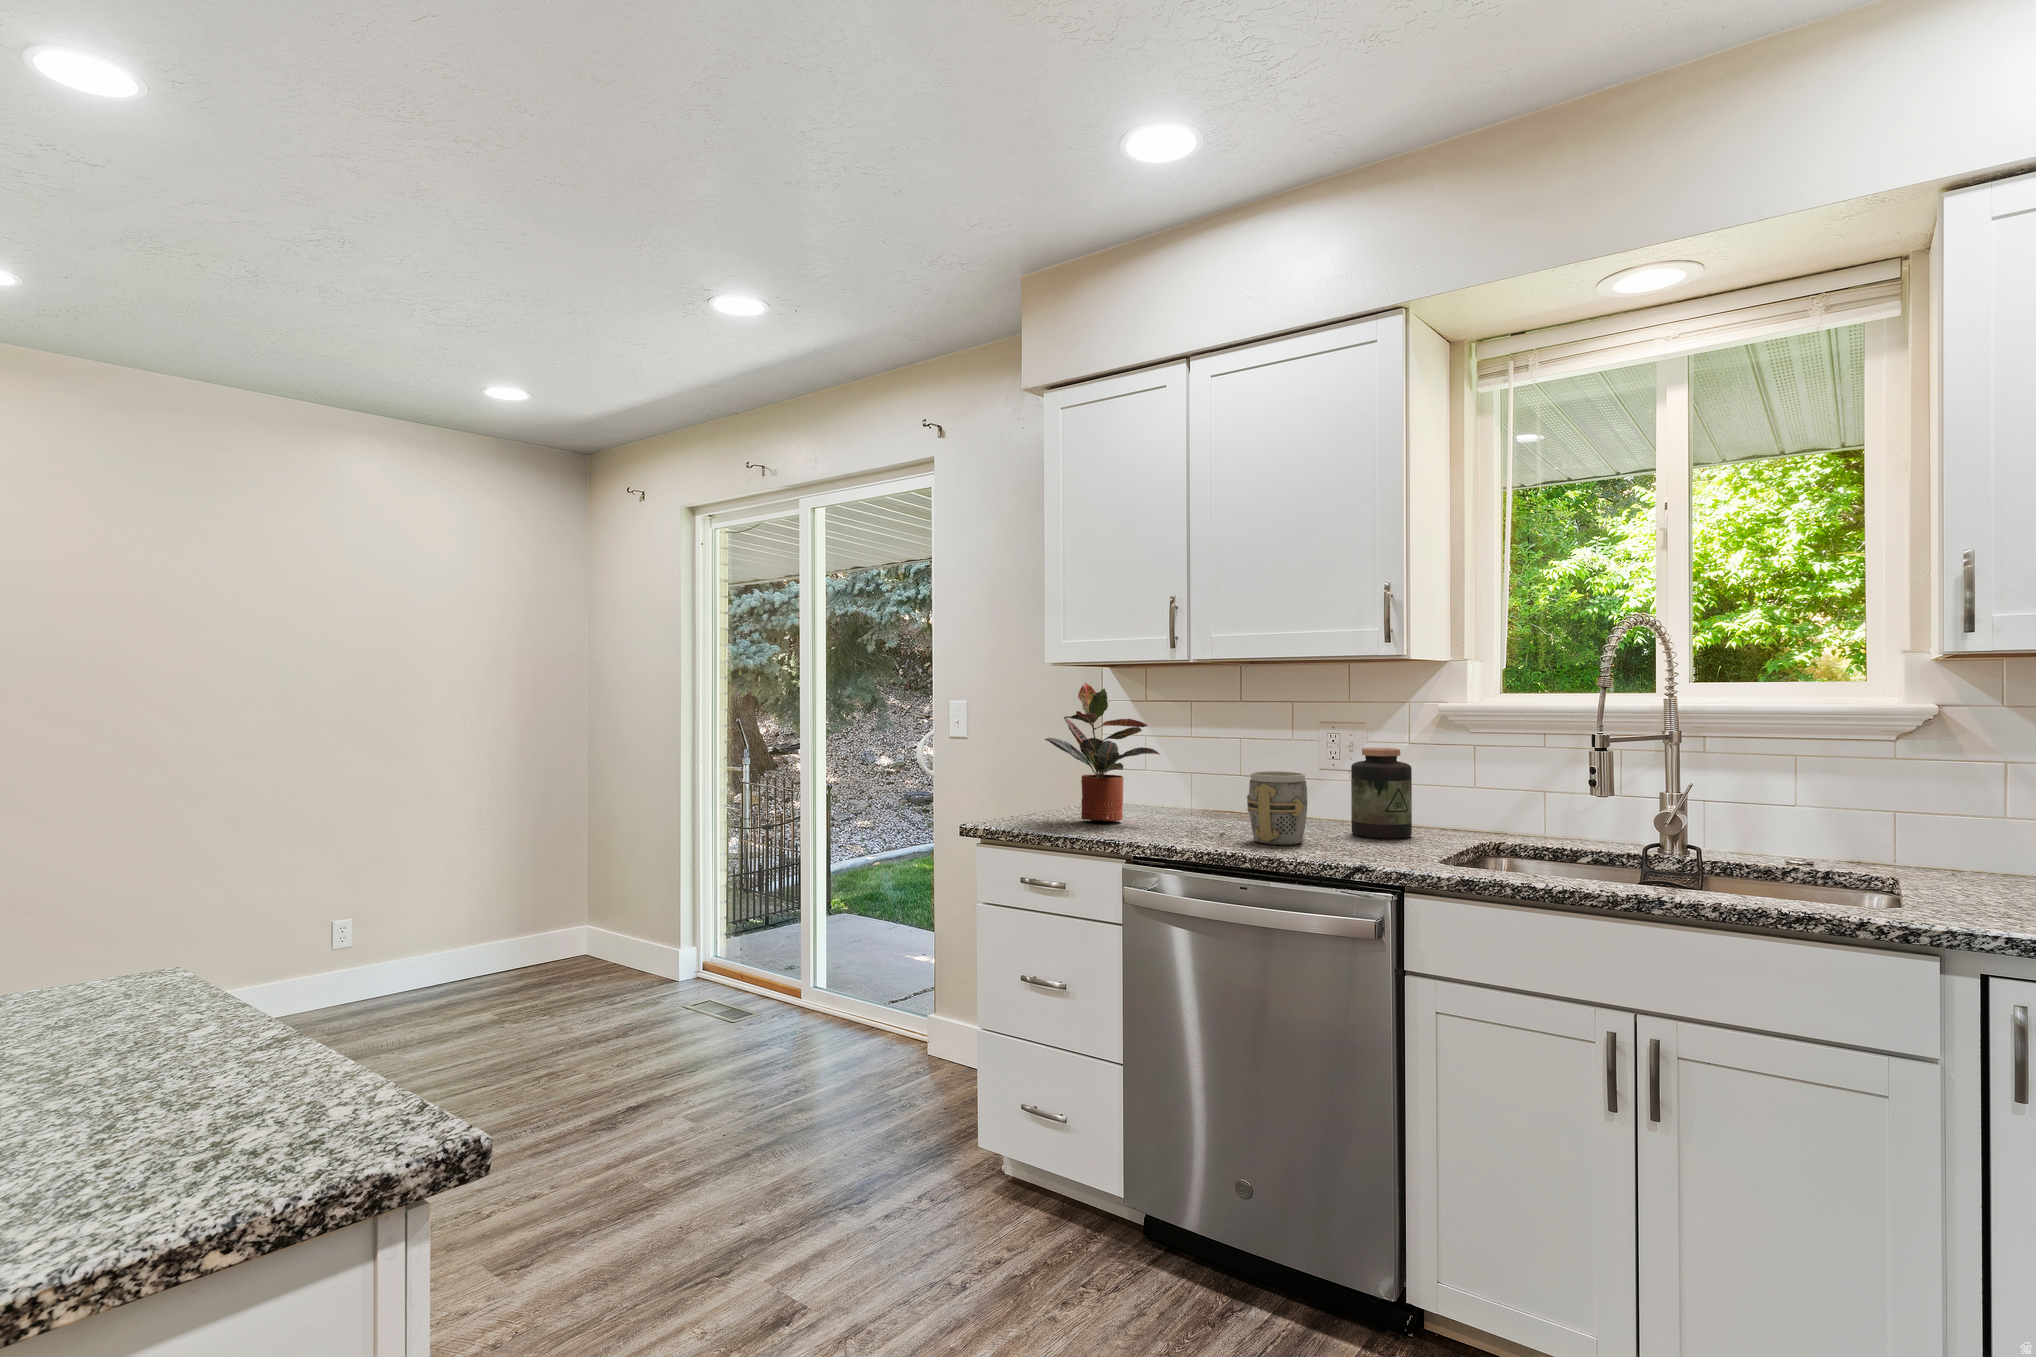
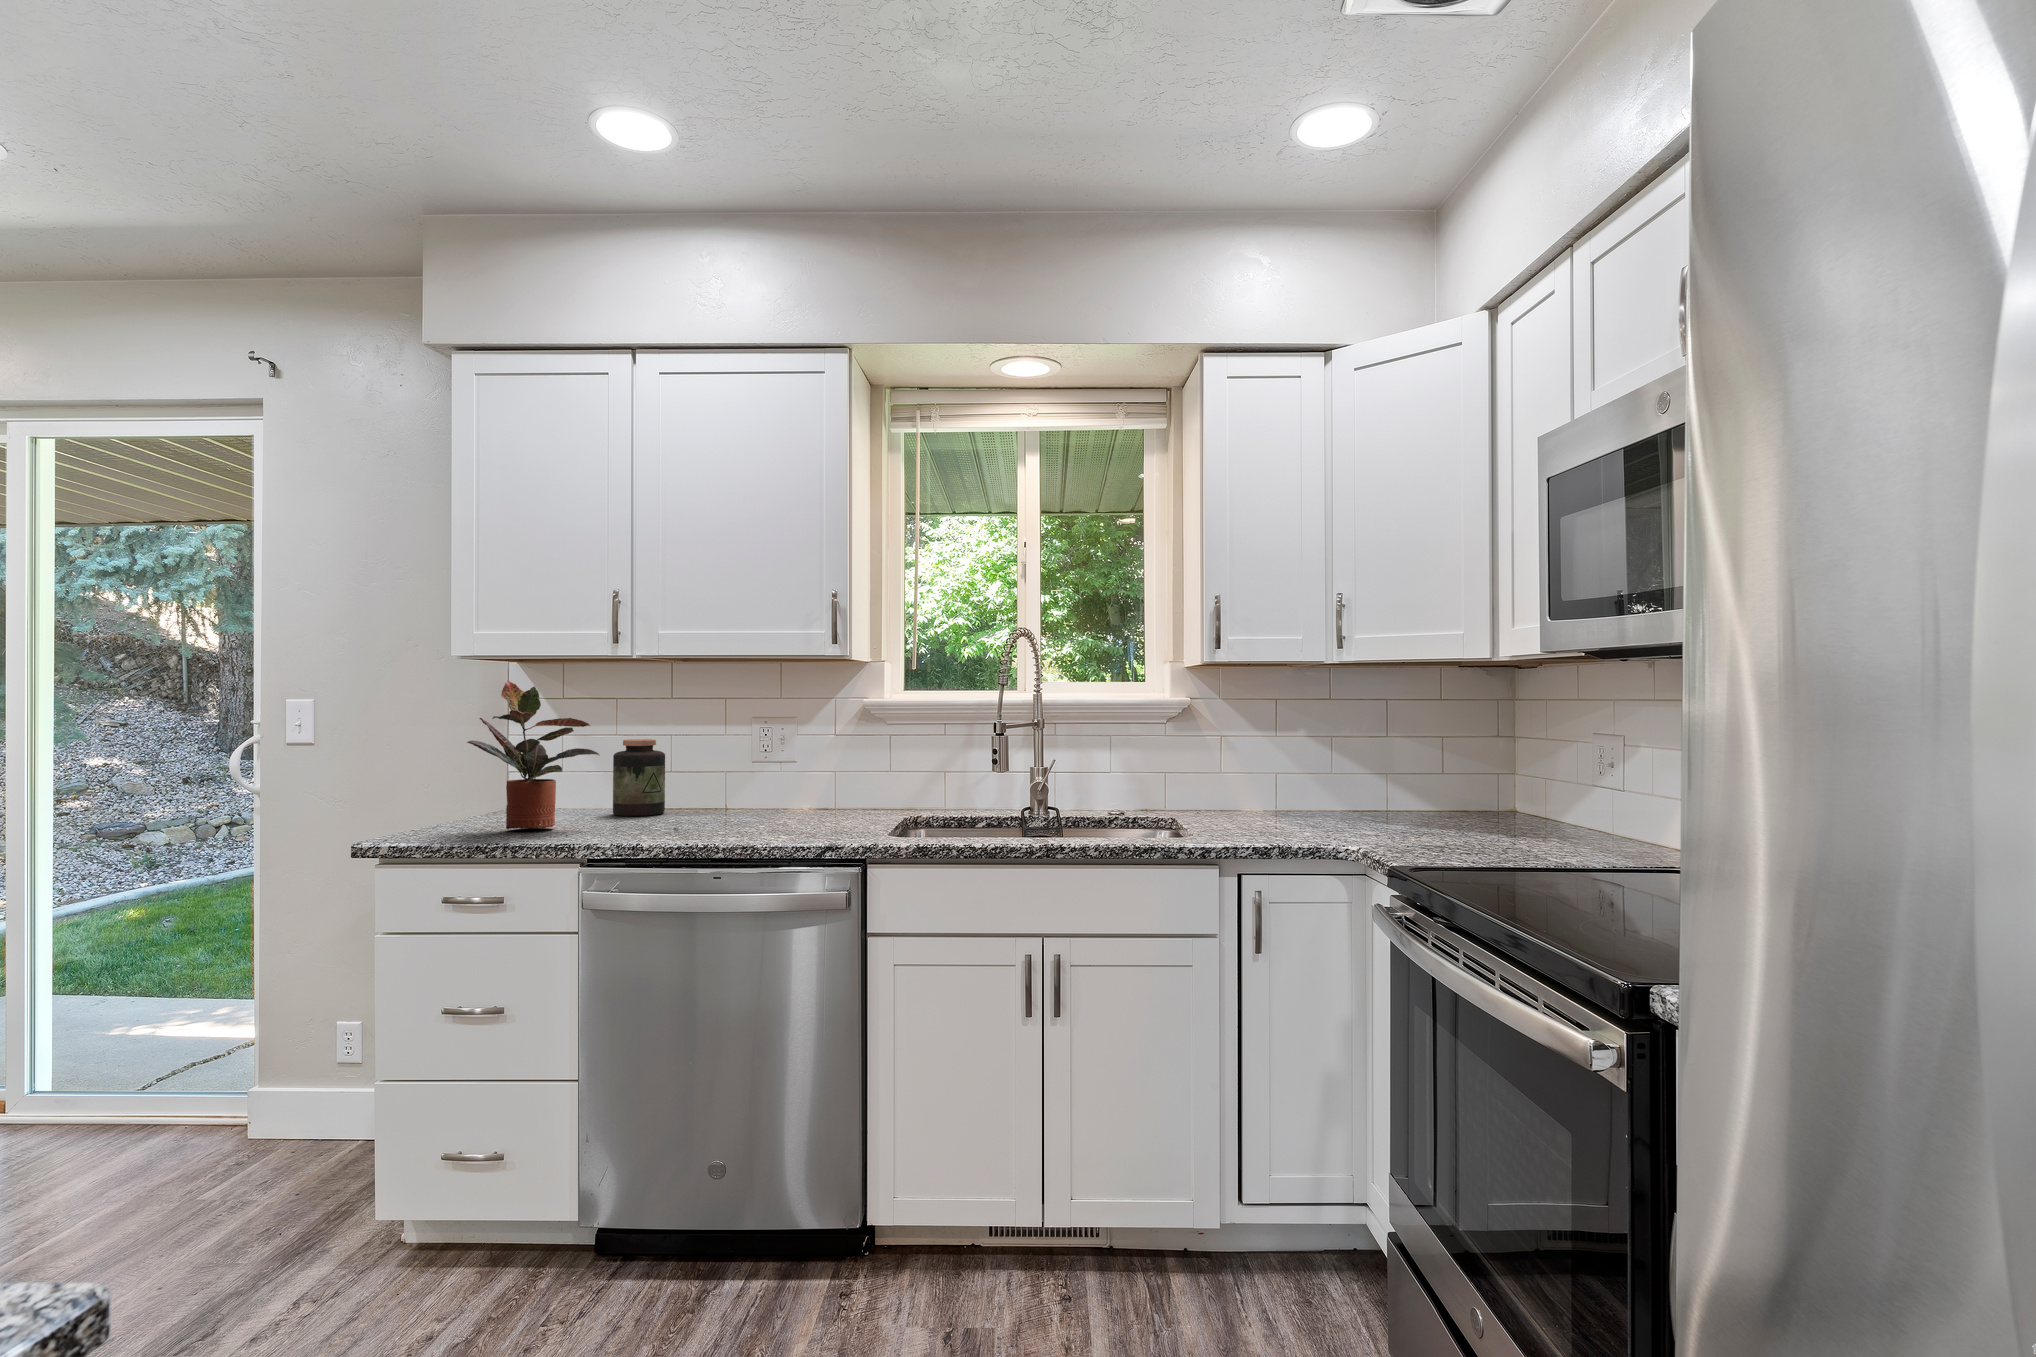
jar: present [1351,748,1412,839] -> present [613,739,665,816]
mug: present [1247,771,1307,845] -> none [705,766,763,835]

